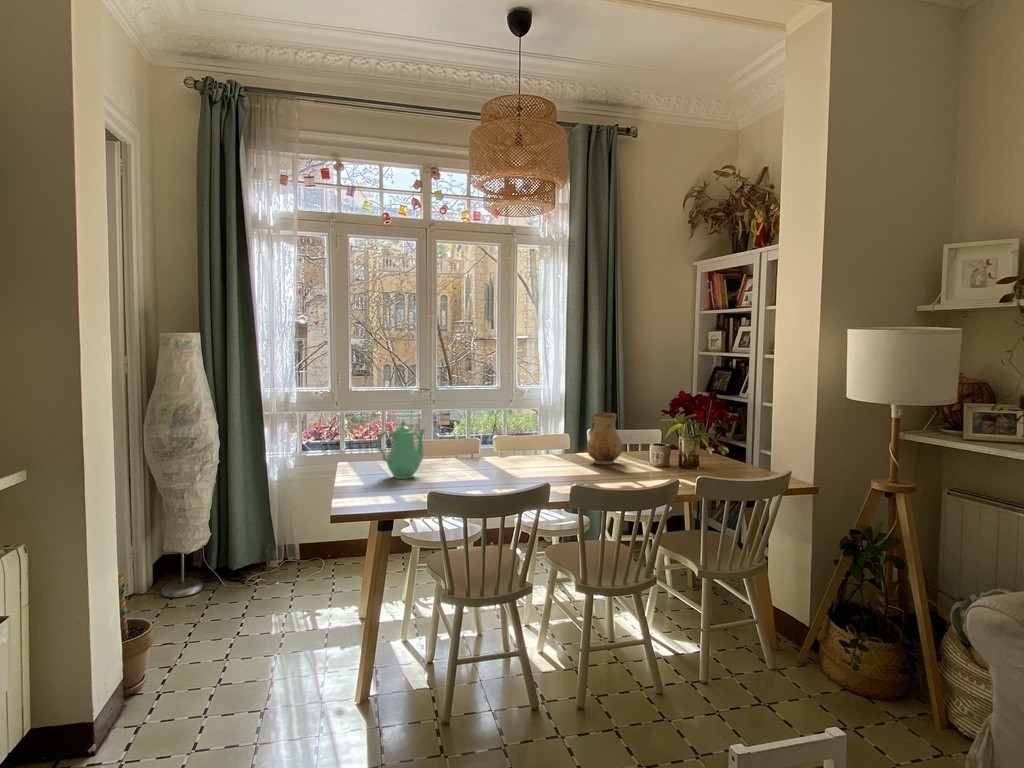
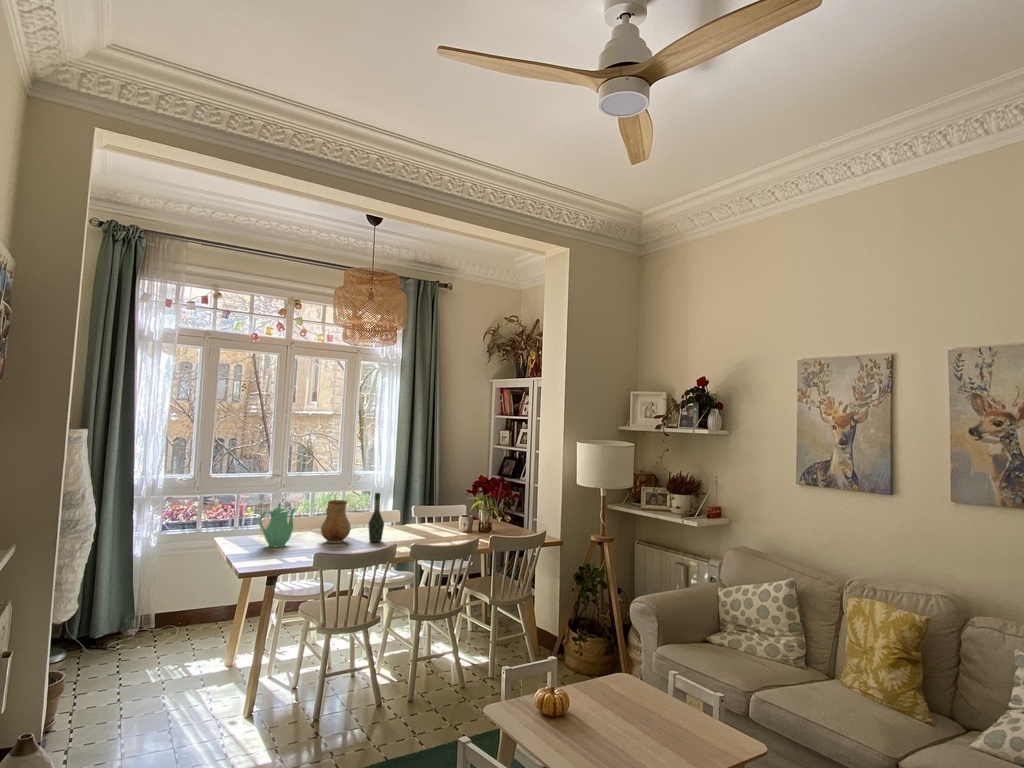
wine bottle: none [521,410,542,477] -> present [368,493,384,542]
ceramic pitcher: present [587,413,622,464] -> present [321,500,350,543]

